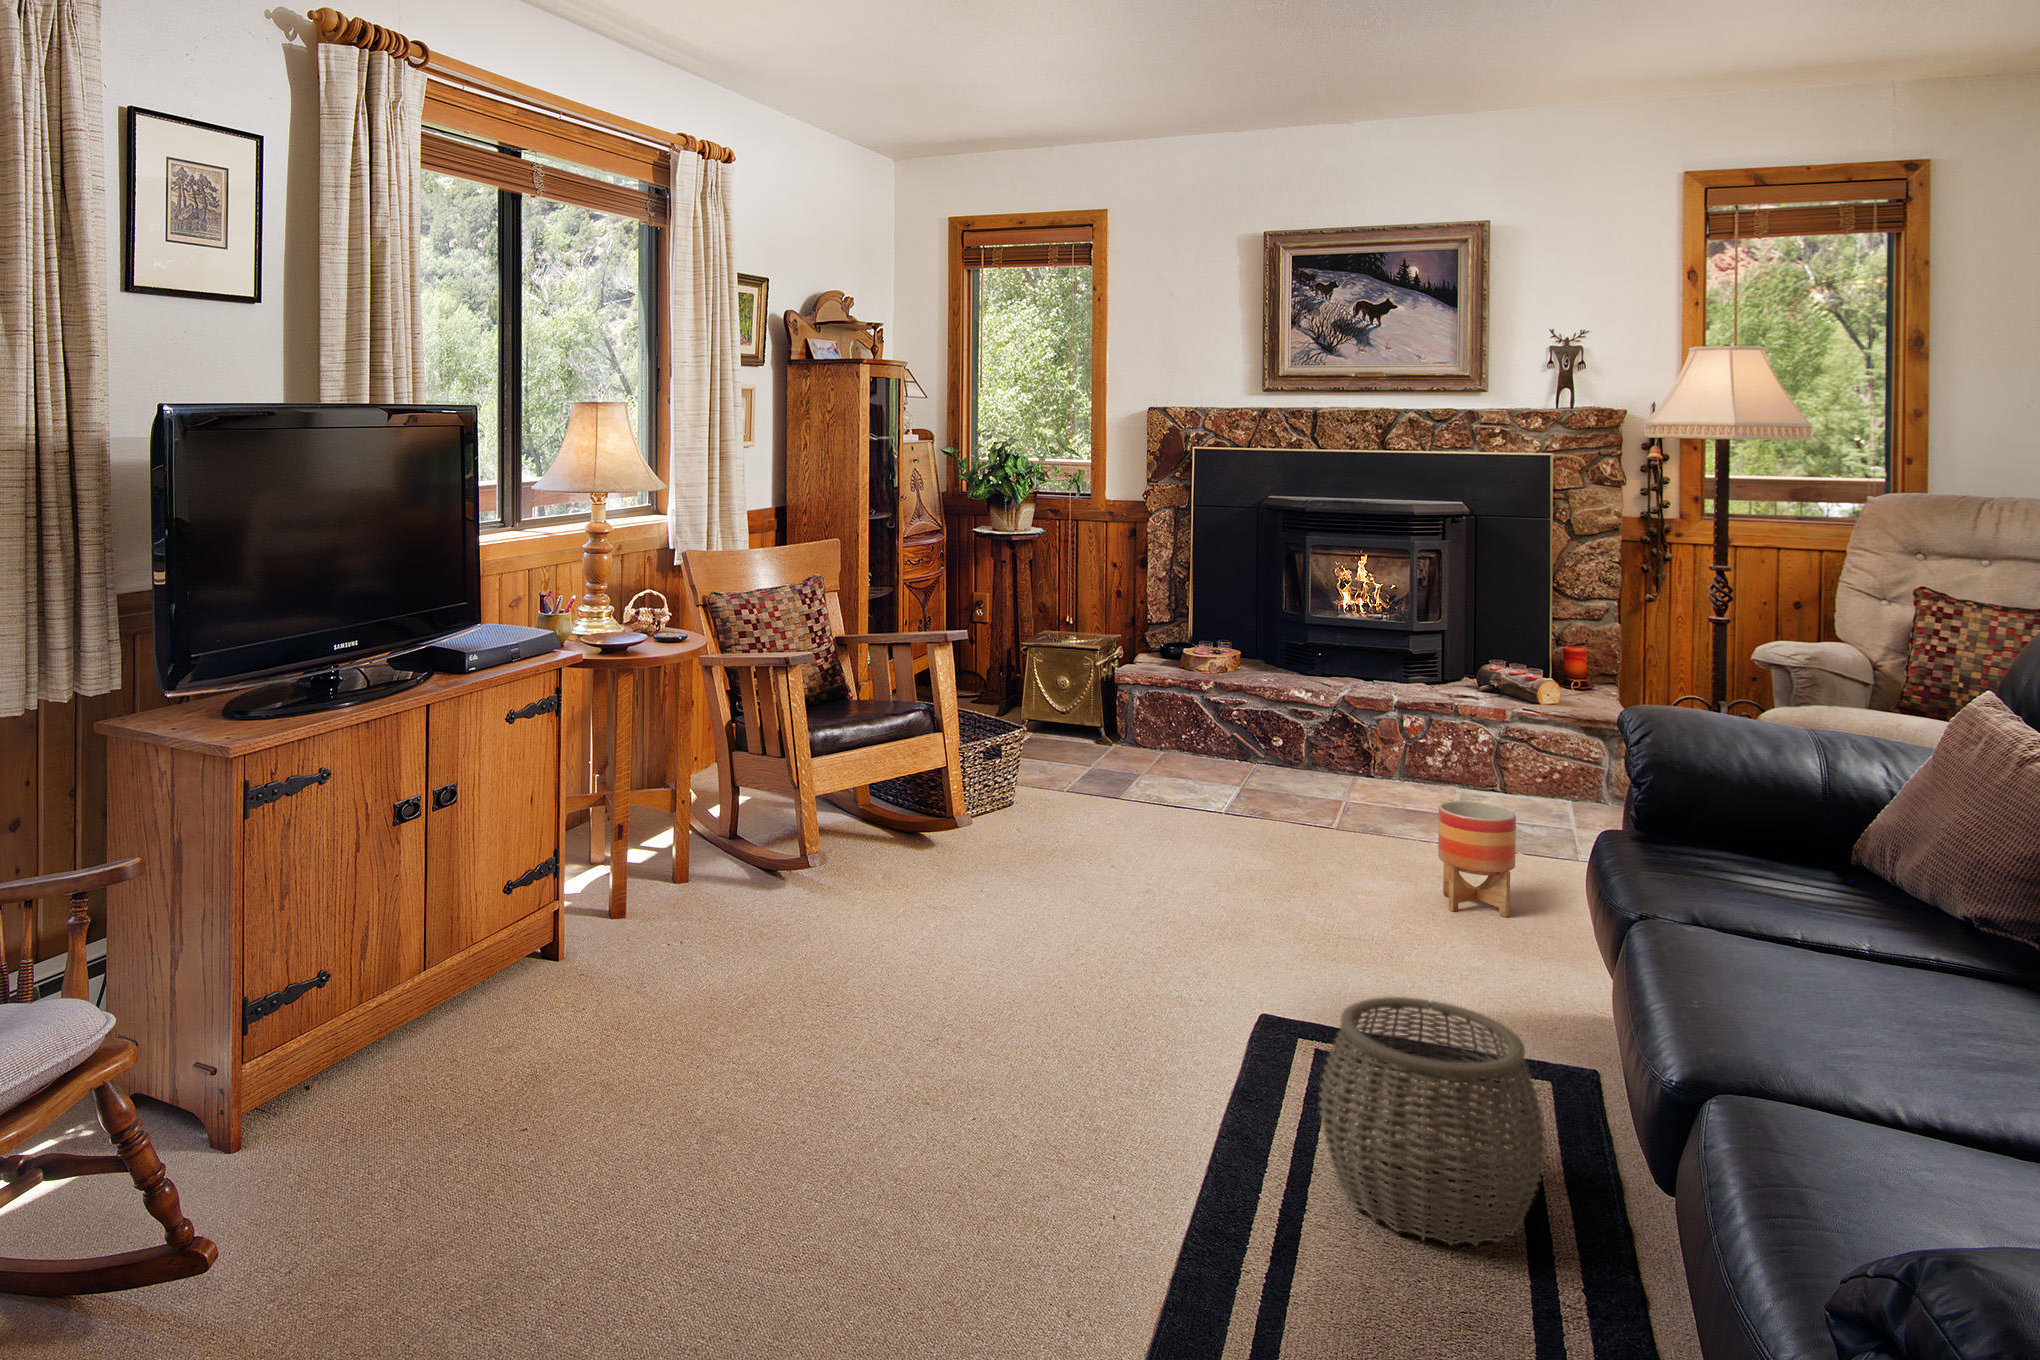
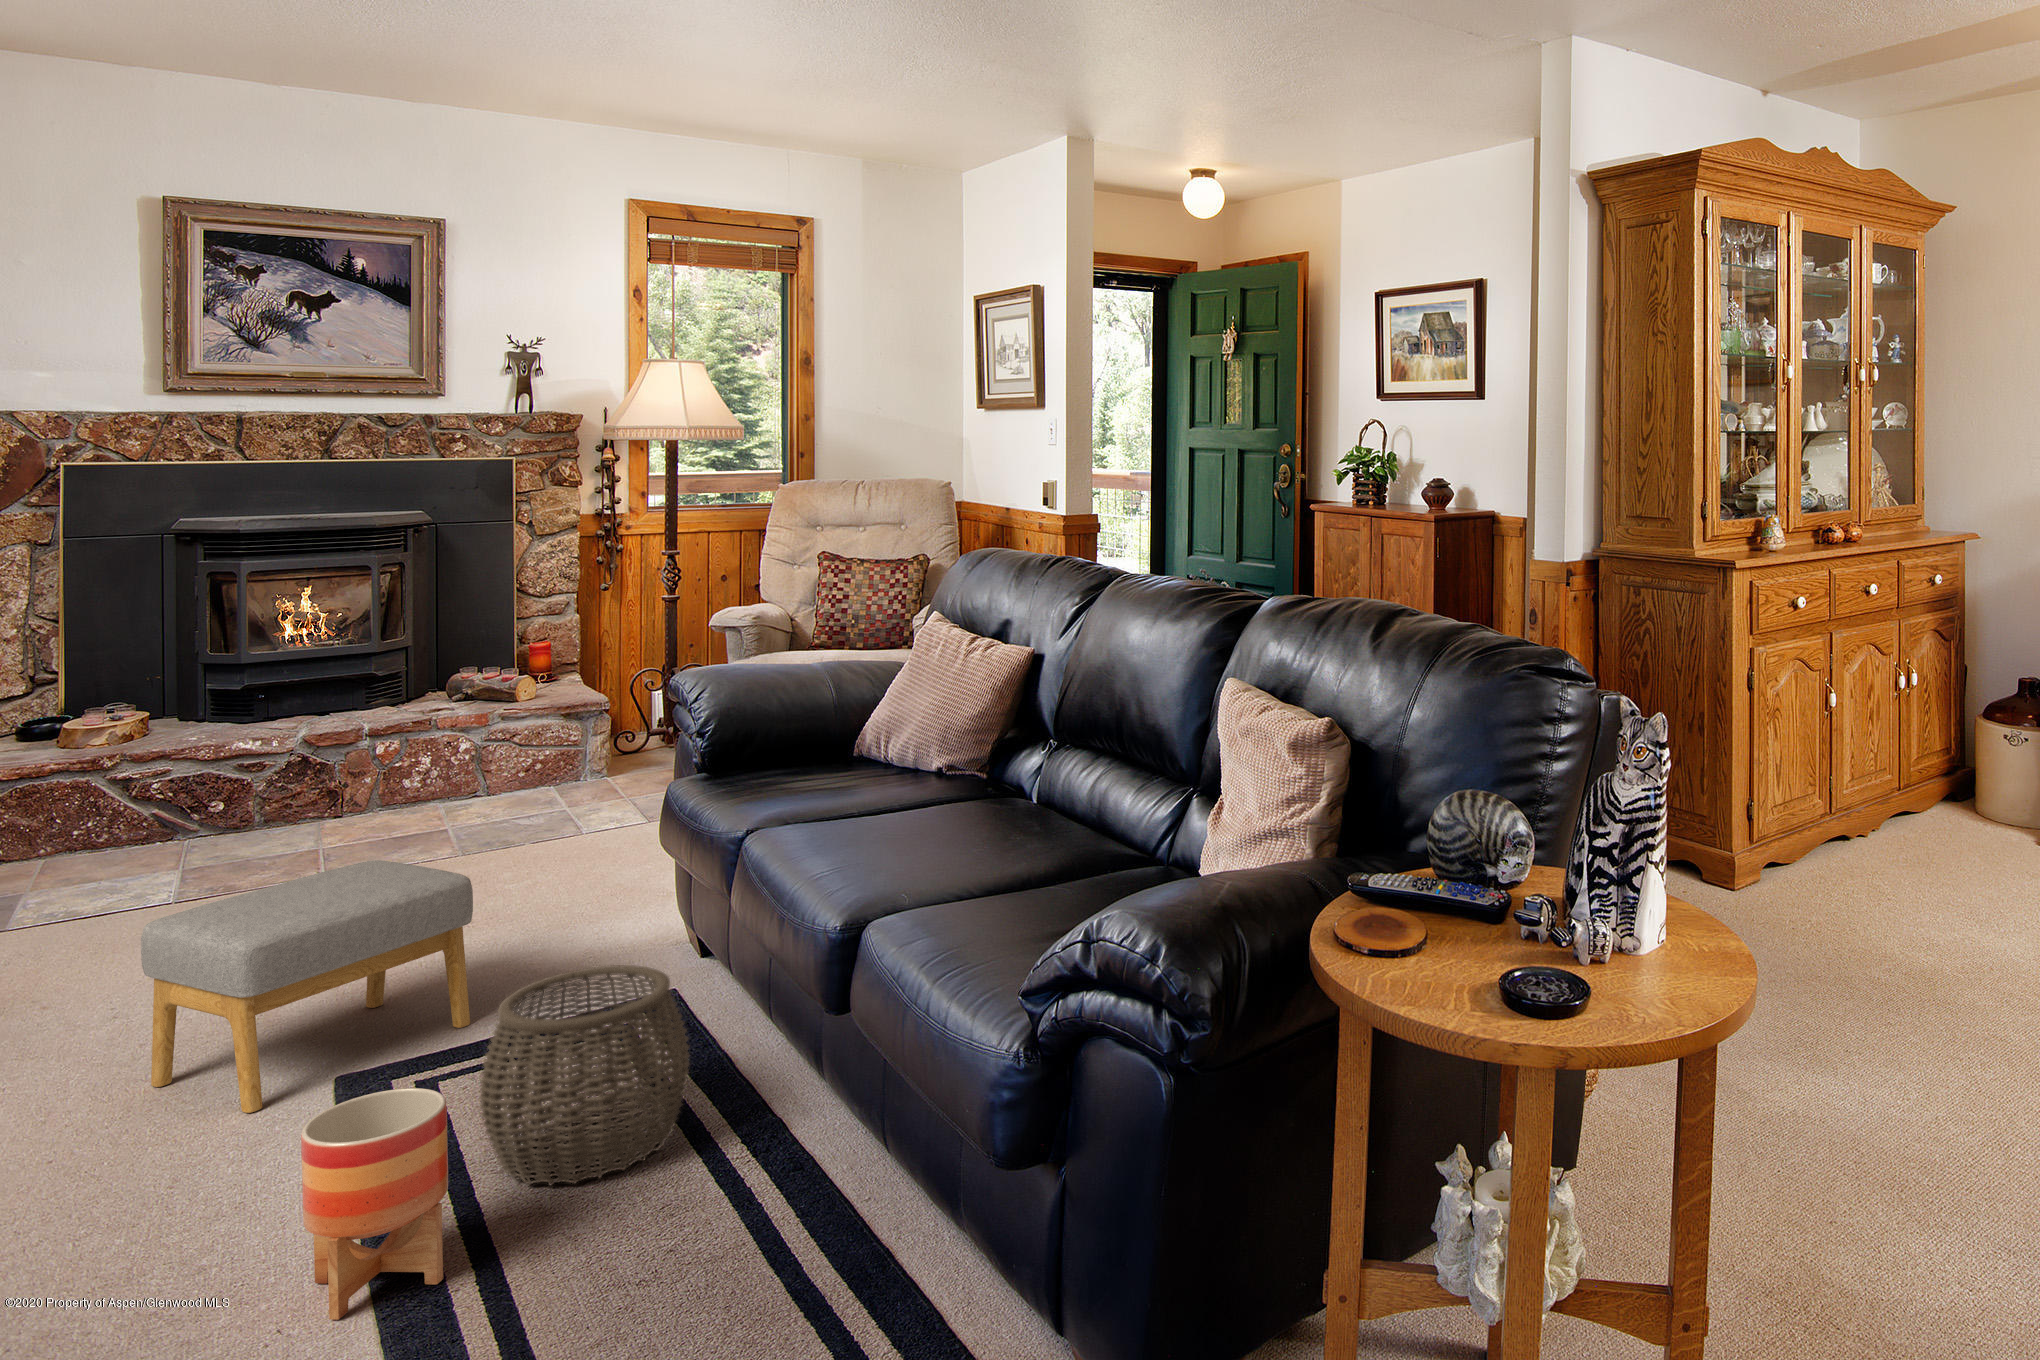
planter: present [1438,801,1516,917] -> present [301,1088,448,1320]
footstool: none [1133,824,1389,1017] -> present [141,860,473,1113]

